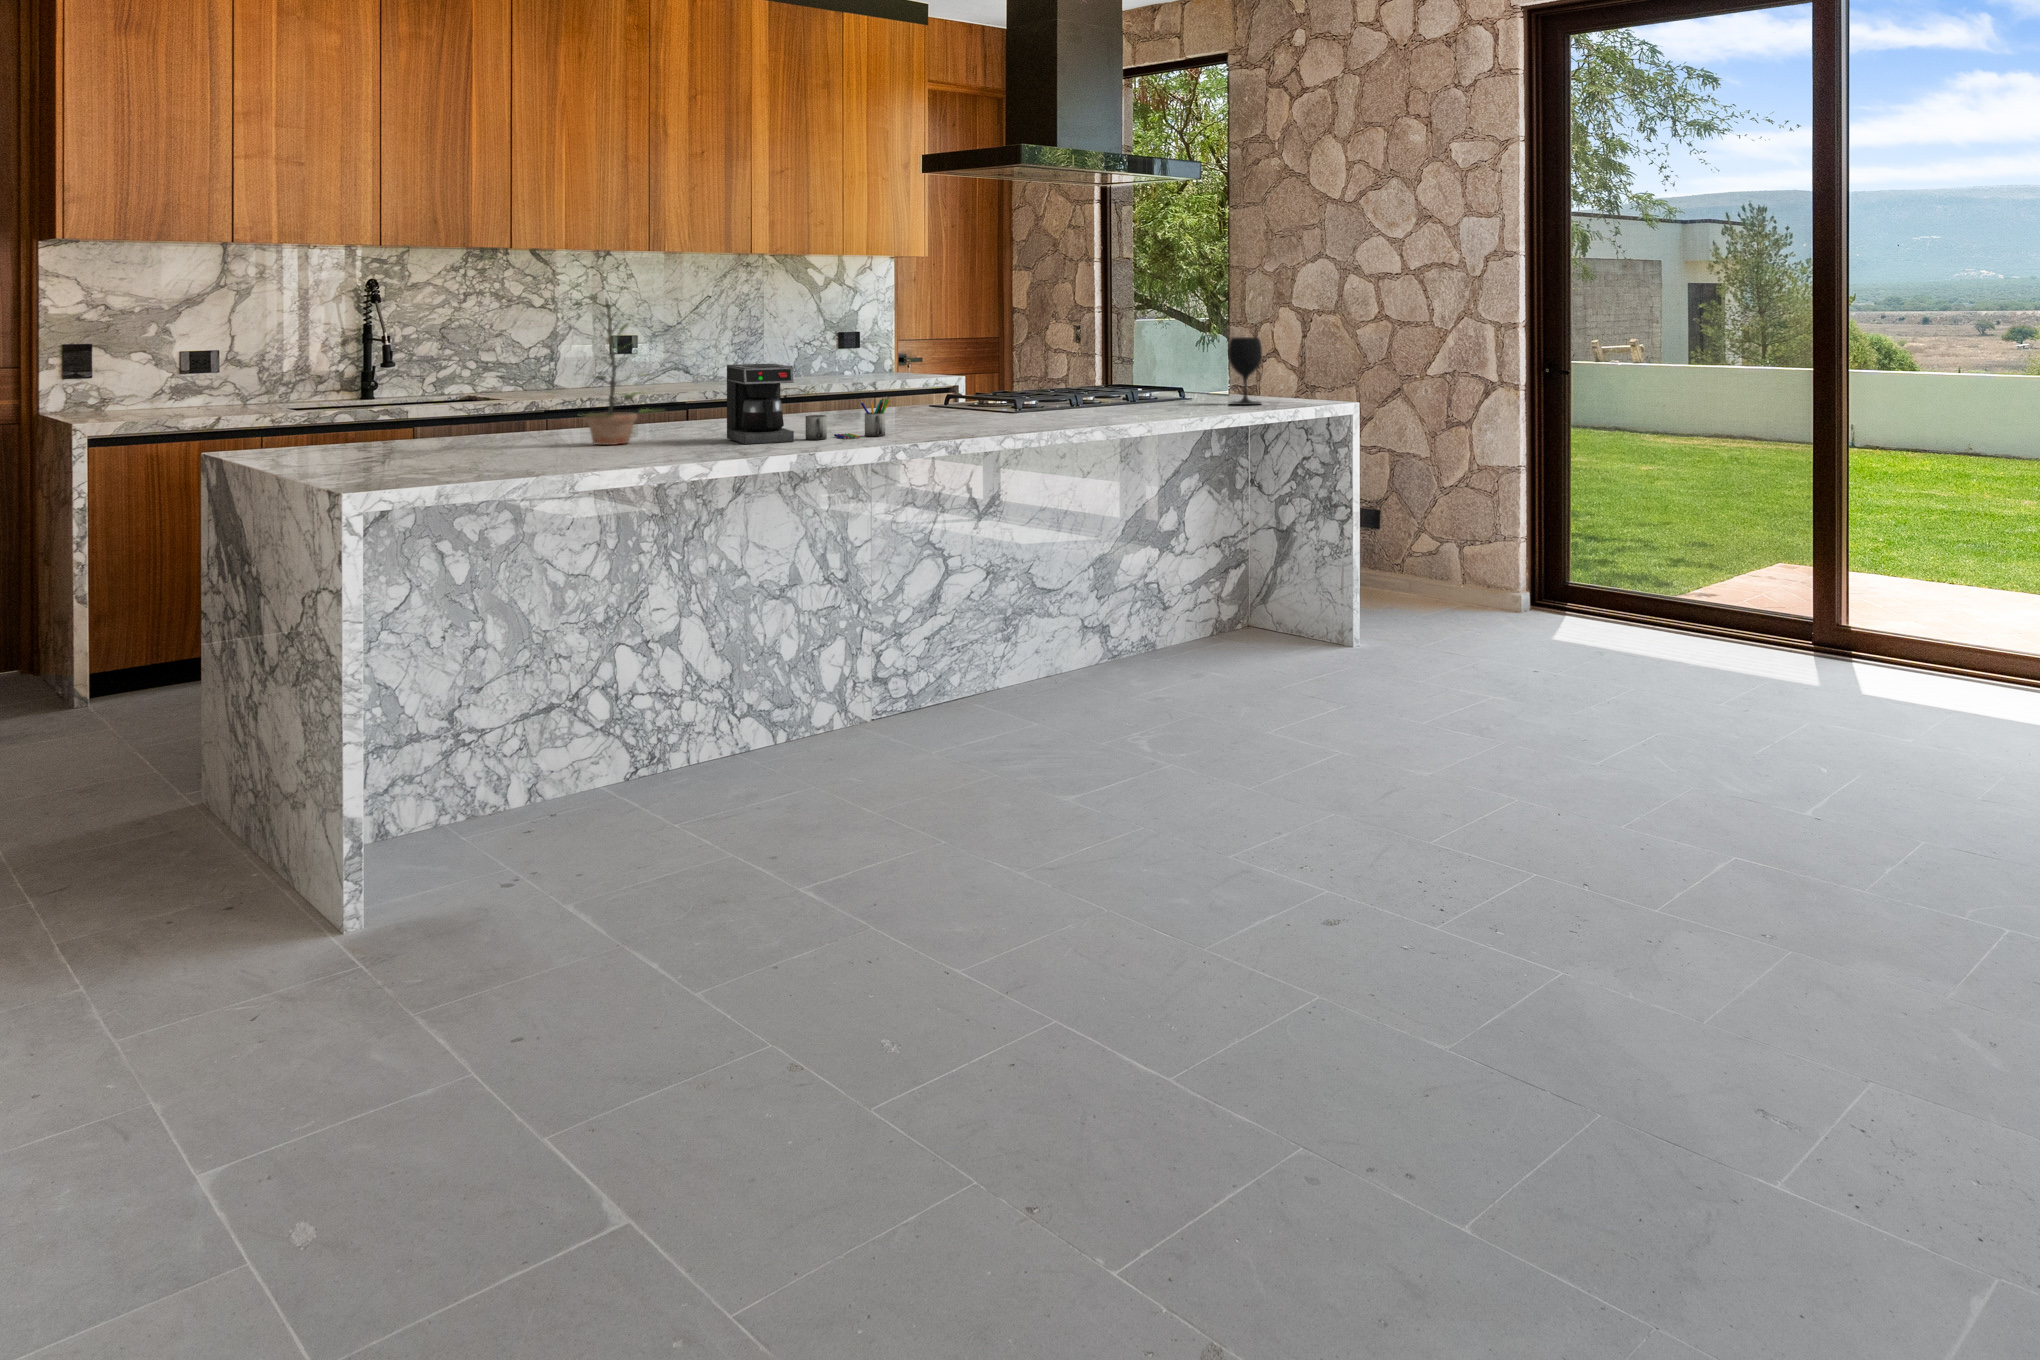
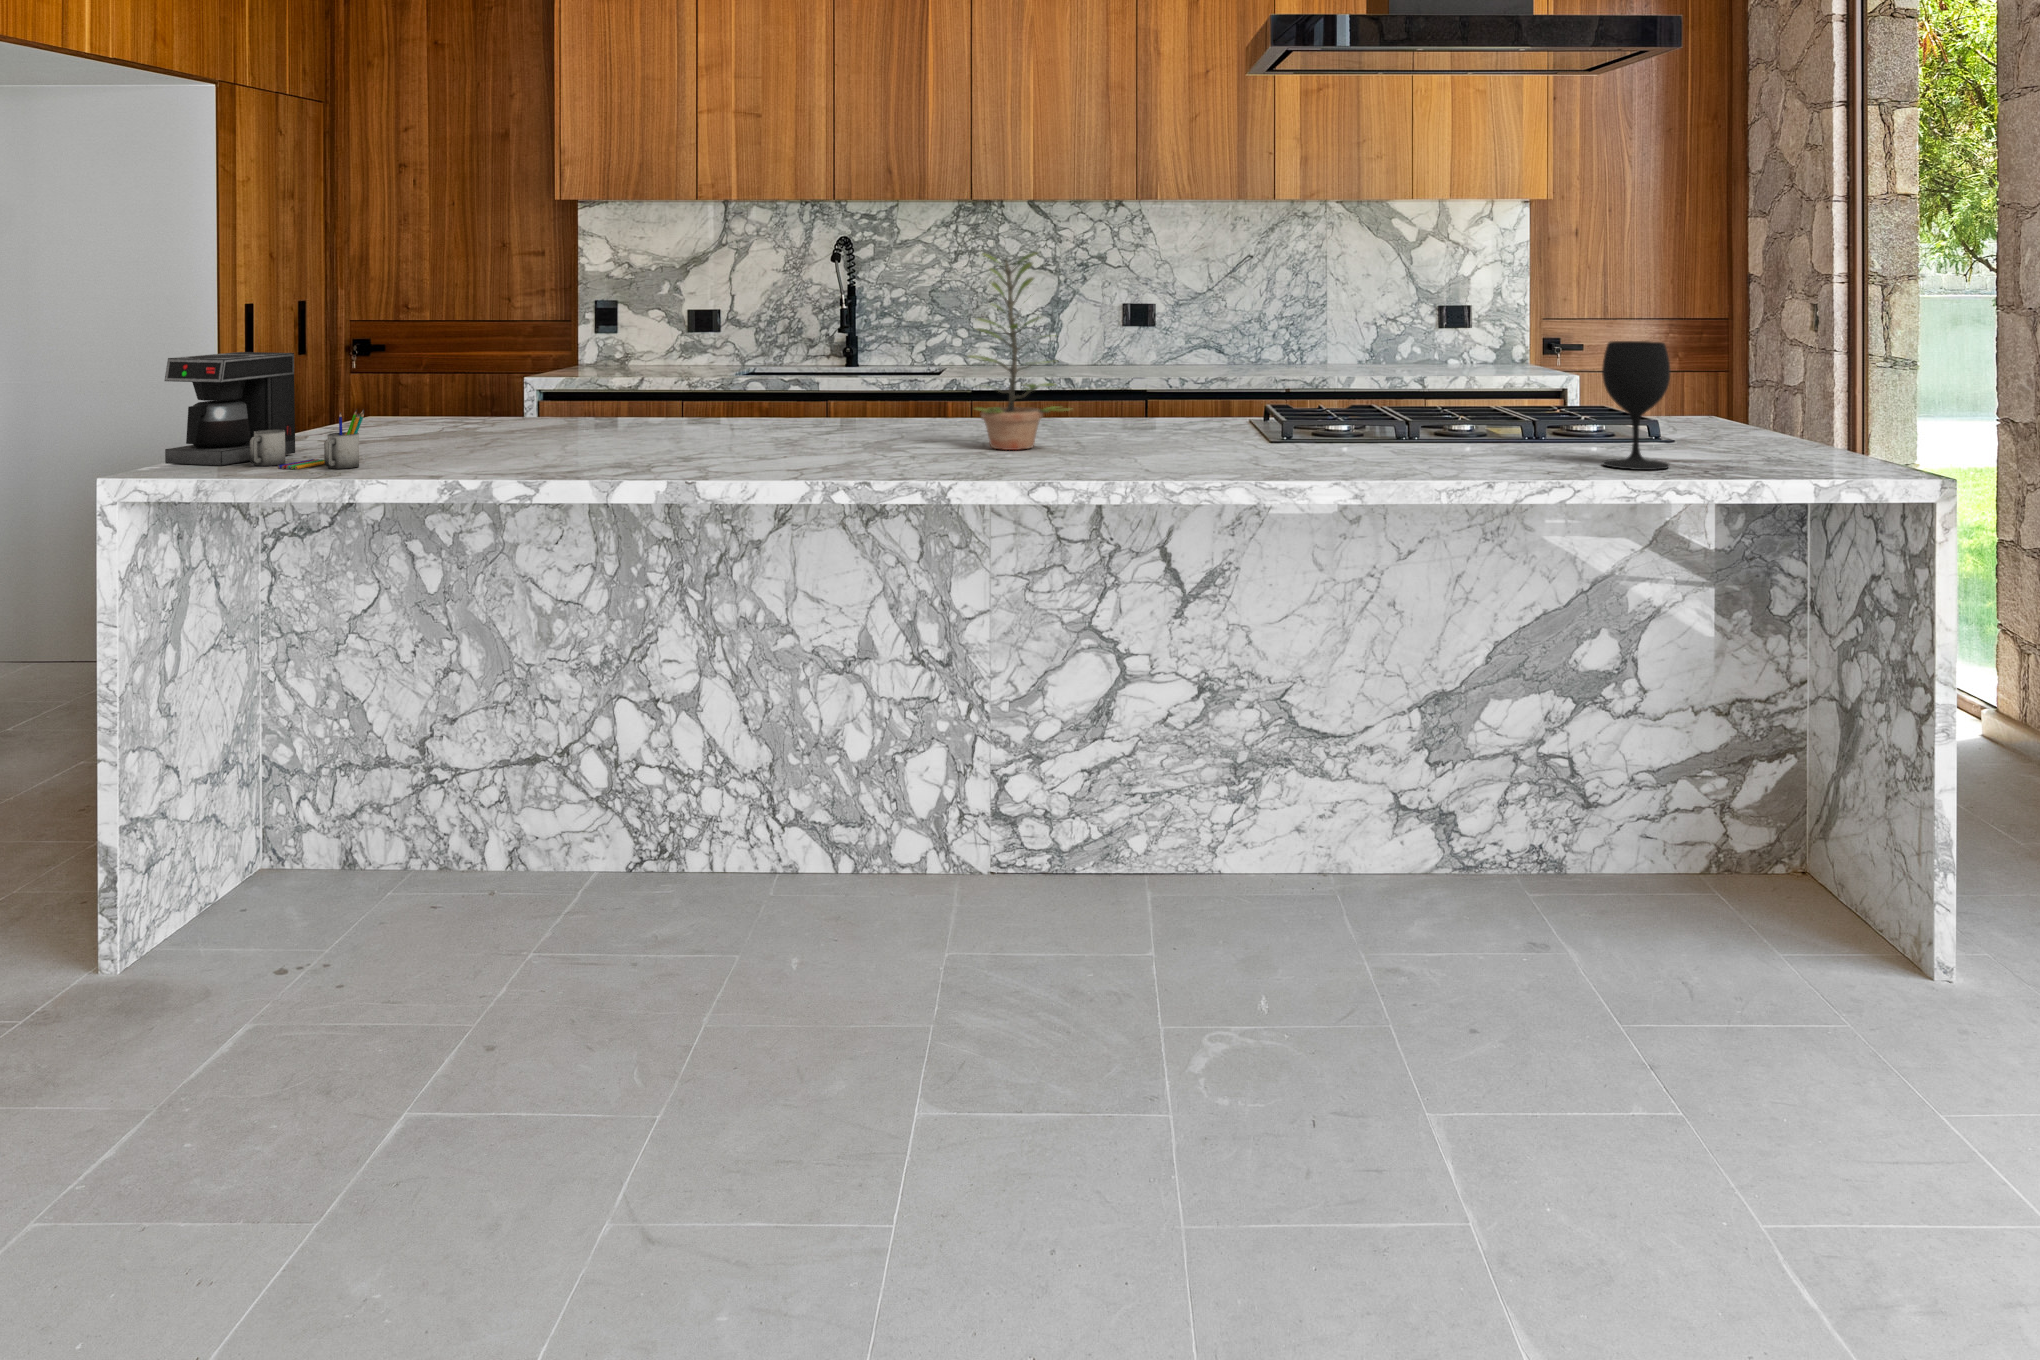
plant: present [585,298,652,445] -> present [968,252,1069,450]
coffee maker: present [727,364,890,444] -> present [165,352,364,470]

